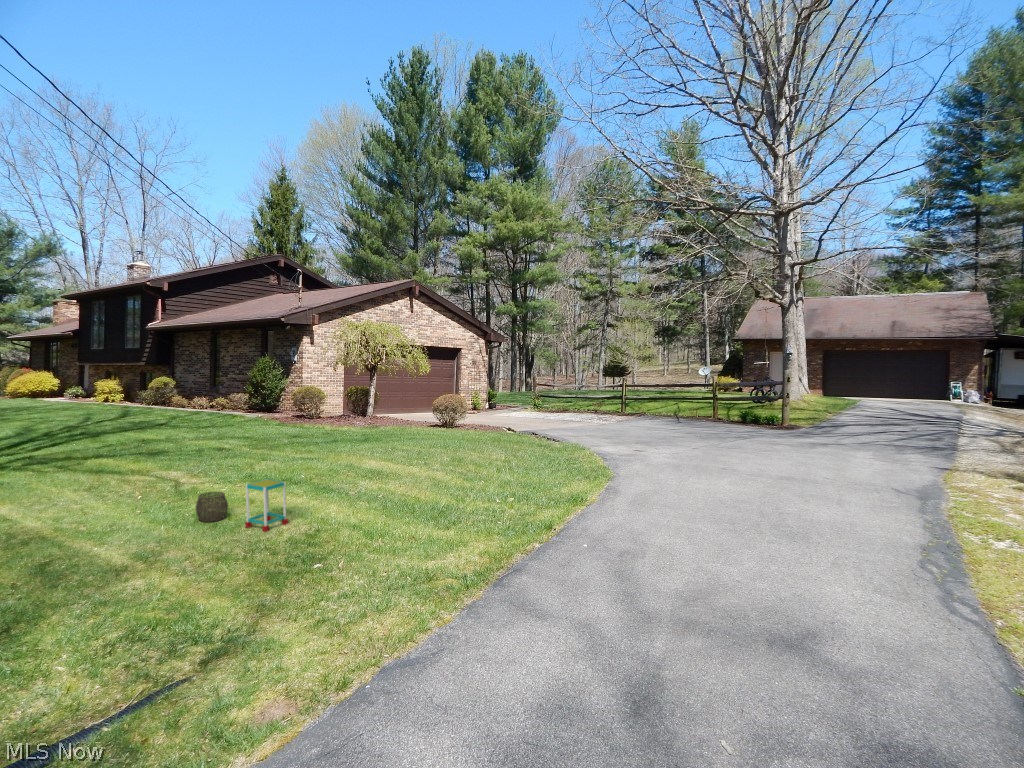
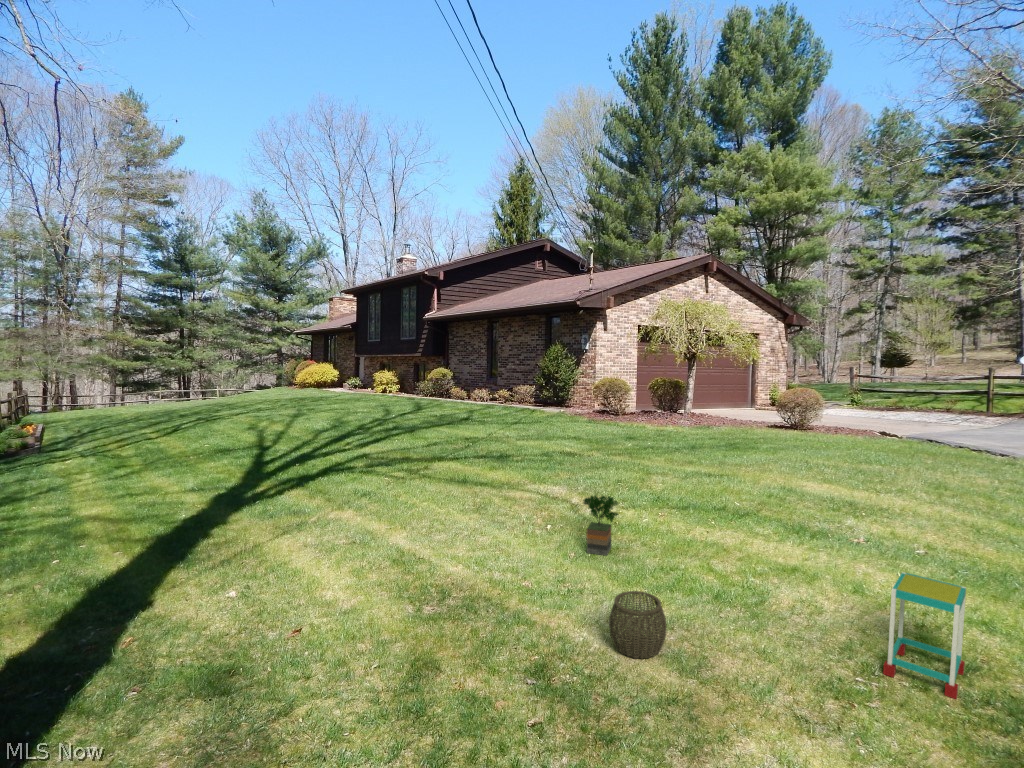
potted tree: none [144,458,172,496] -> present [583,495,619,556]
woven basket: present [196,492,228,522] -> present [609,591,667,659]

